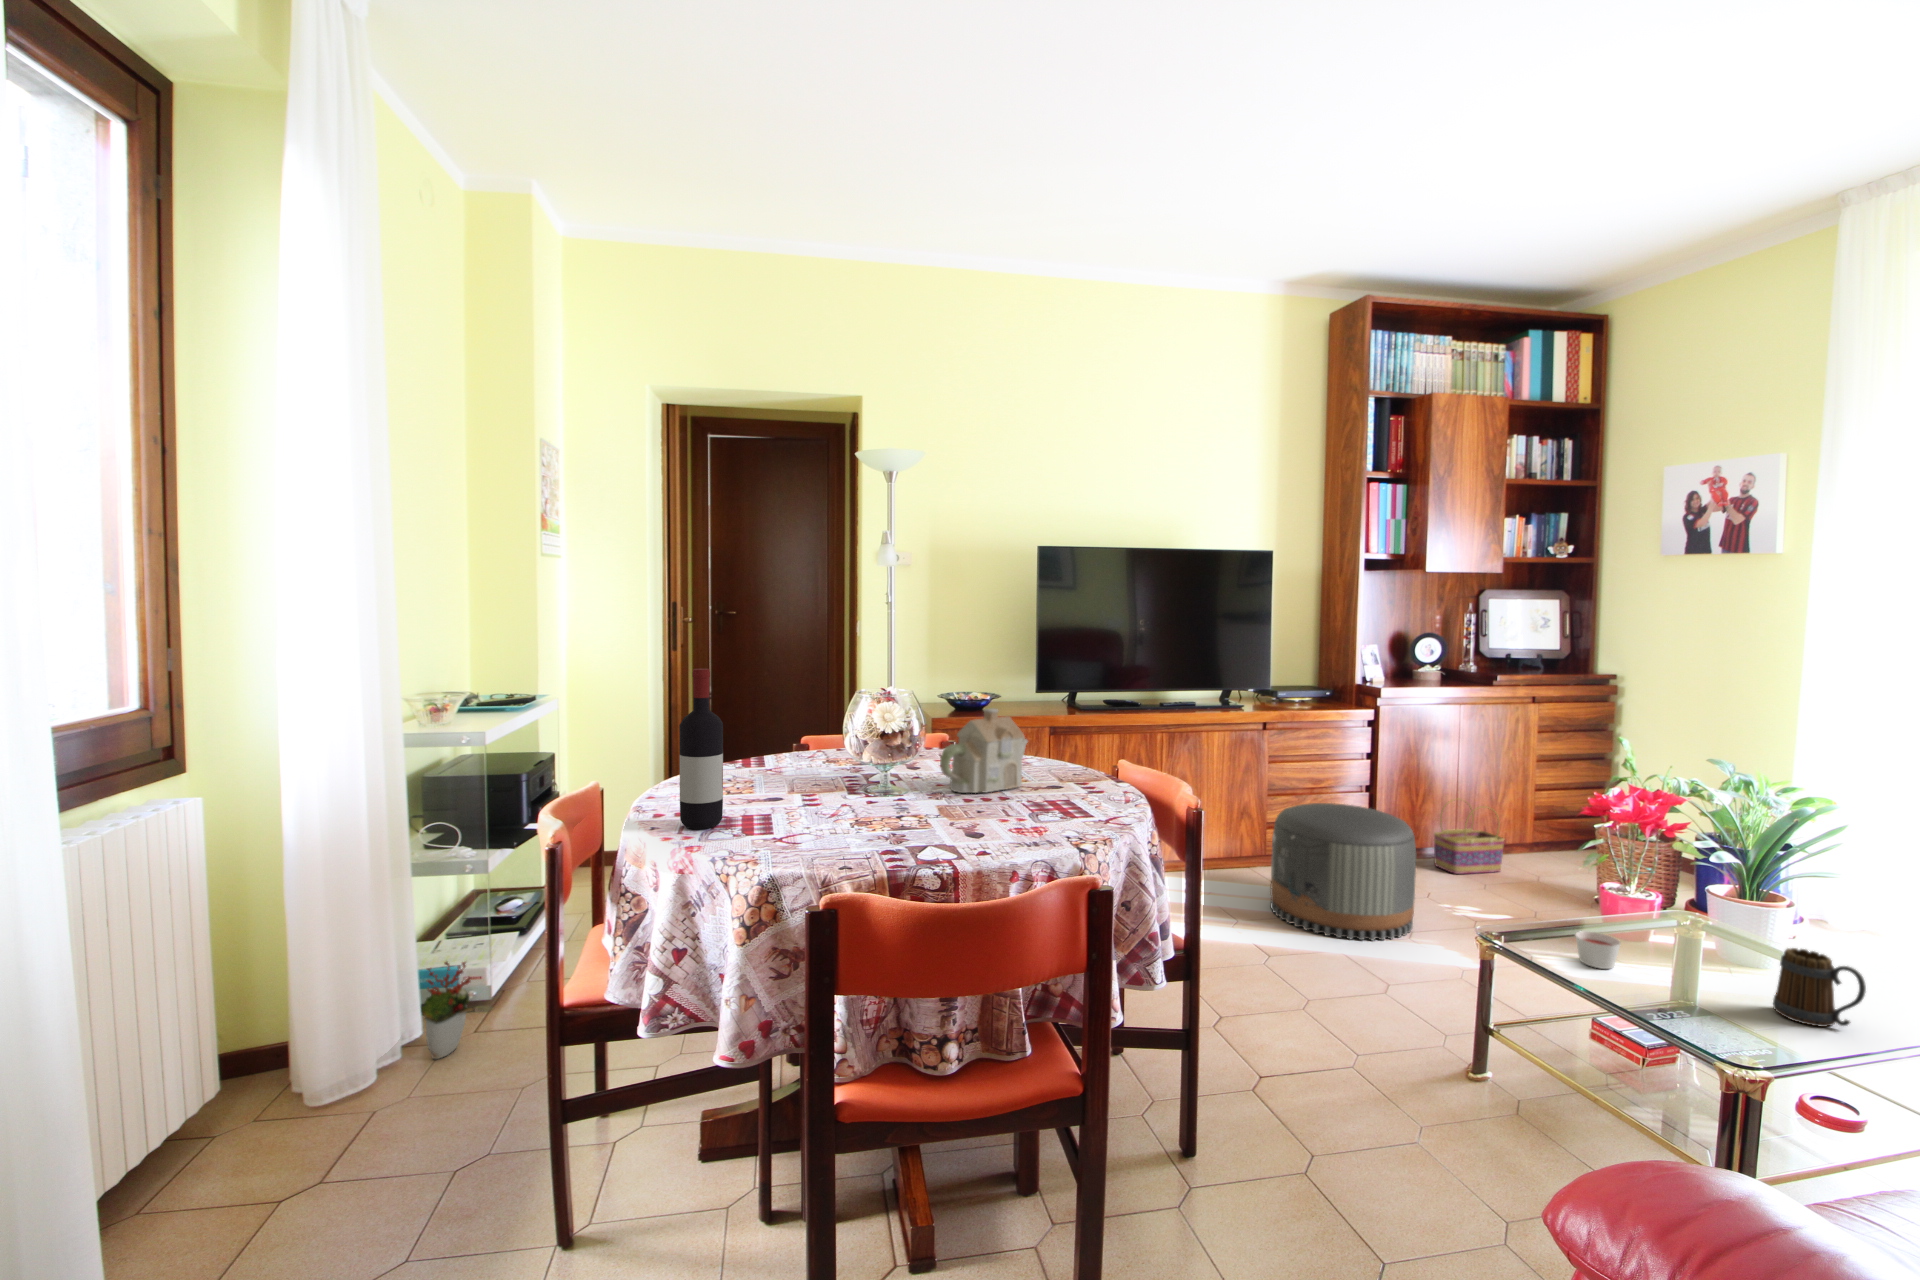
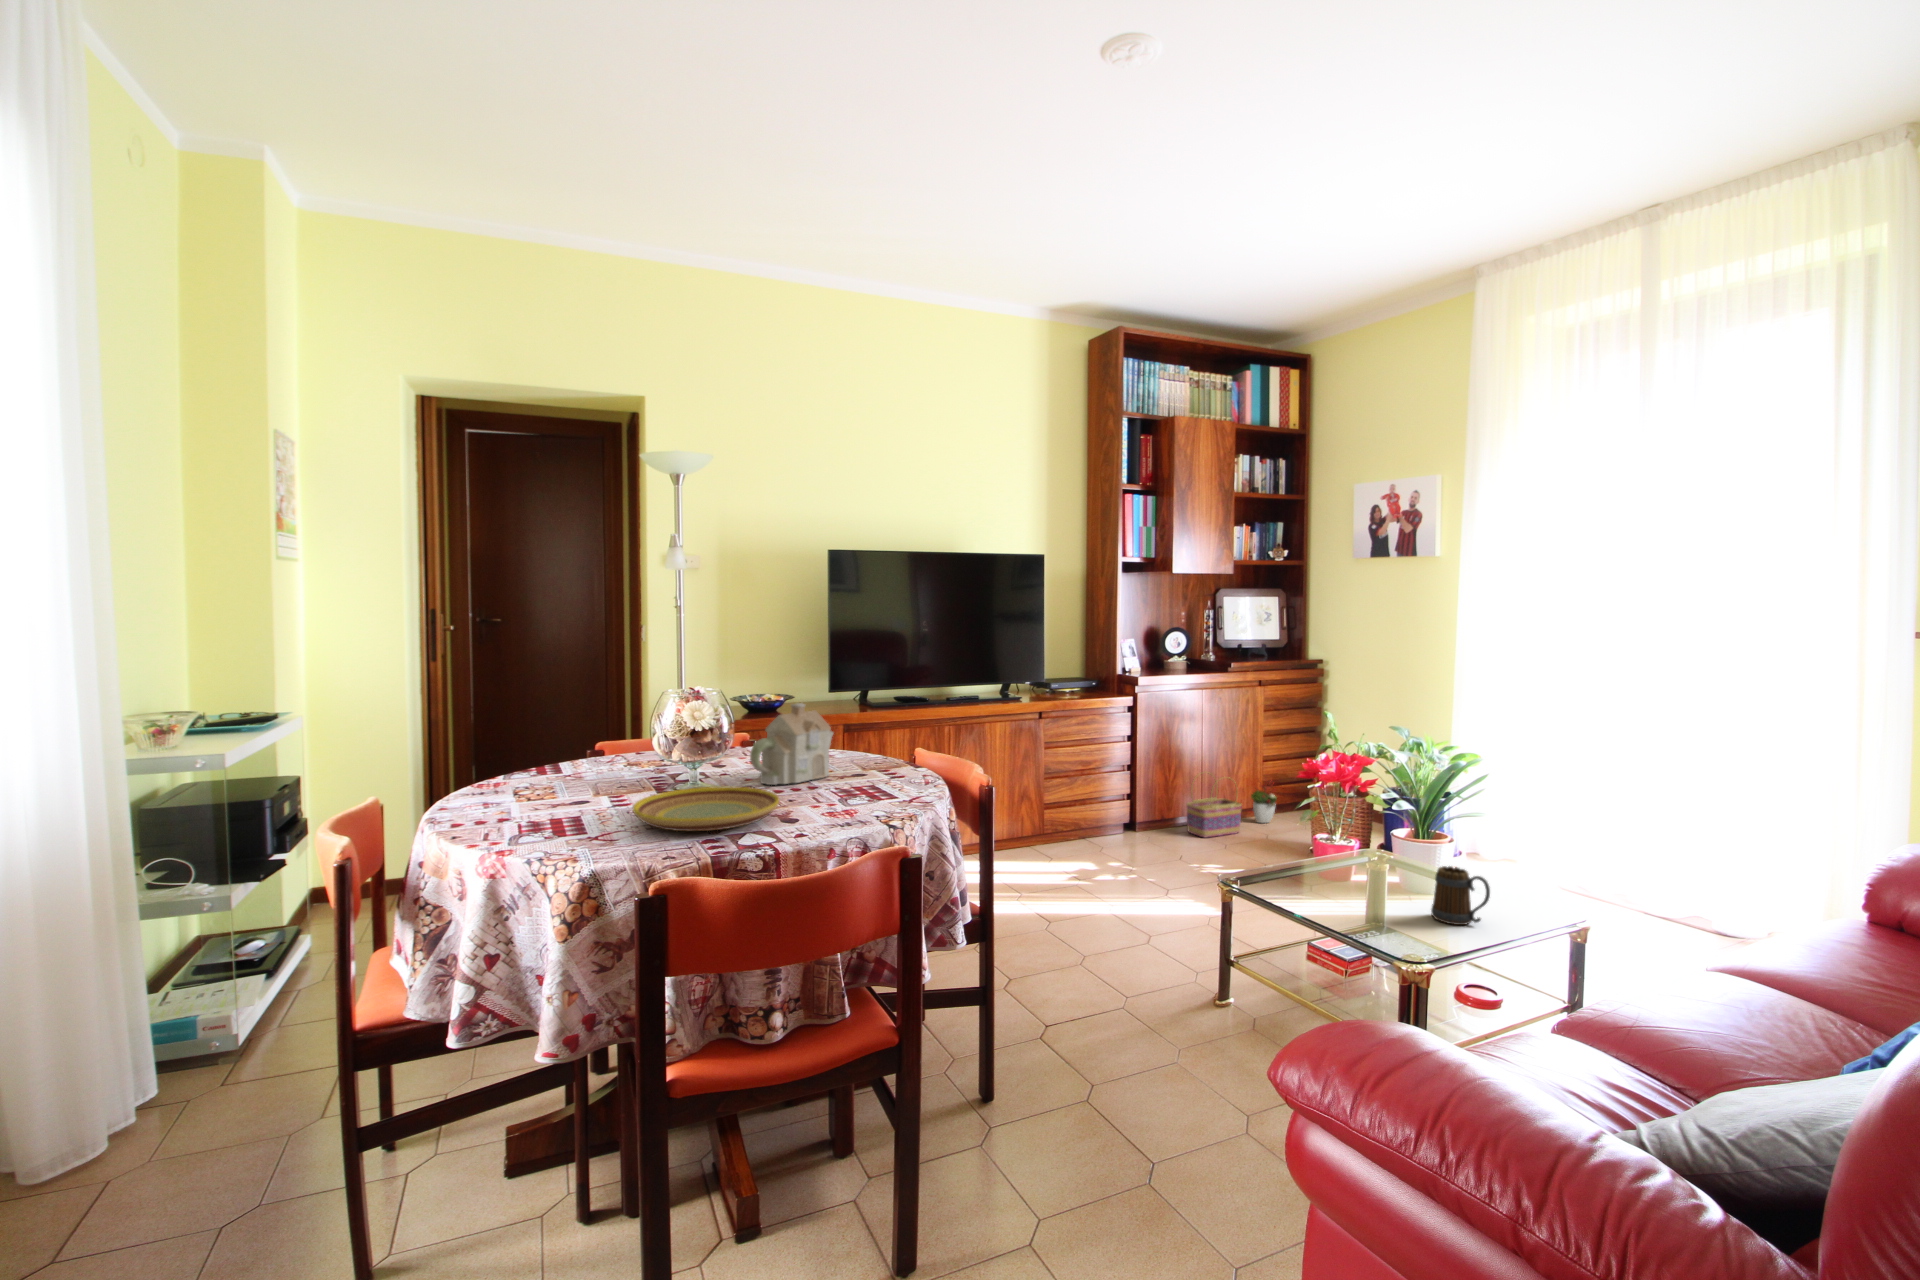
wine bottle: present [679,668,723,829] -> none [481,671,530,835]
plate: none [818,793,965,840] -> present [633,786,779,831]
pouf: present [1270,803,1416,941] -> none [1052,782,1173,901]
candle: present [1576,931,1621,969] -> none [1294,870,1327,899]
decorative plant: present [422,962,472,1059] -> present [1251,777,1277,823]

